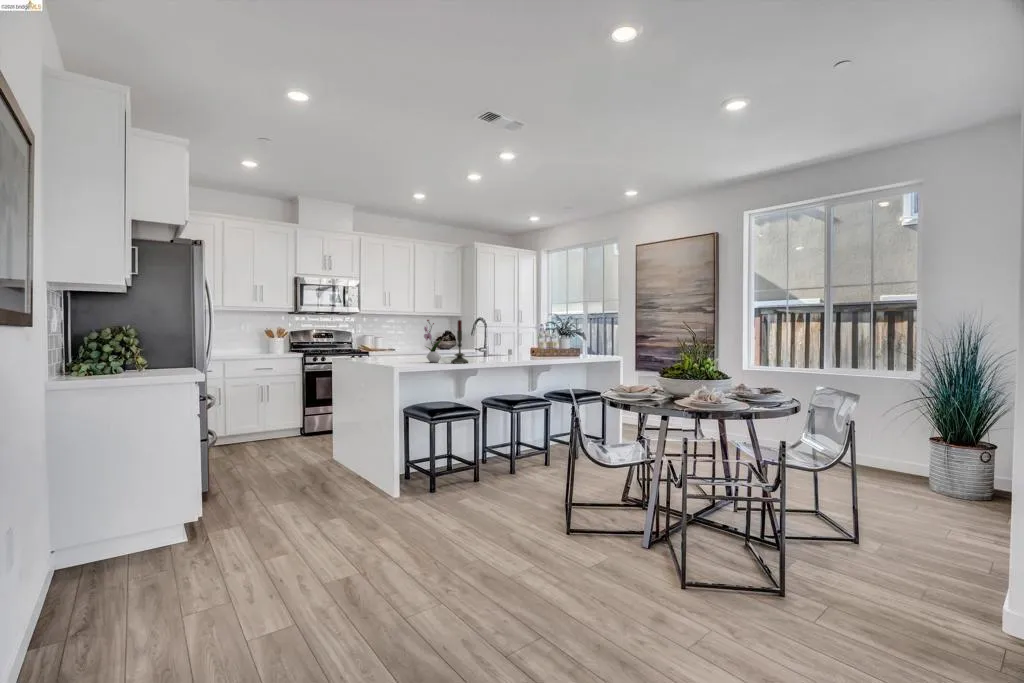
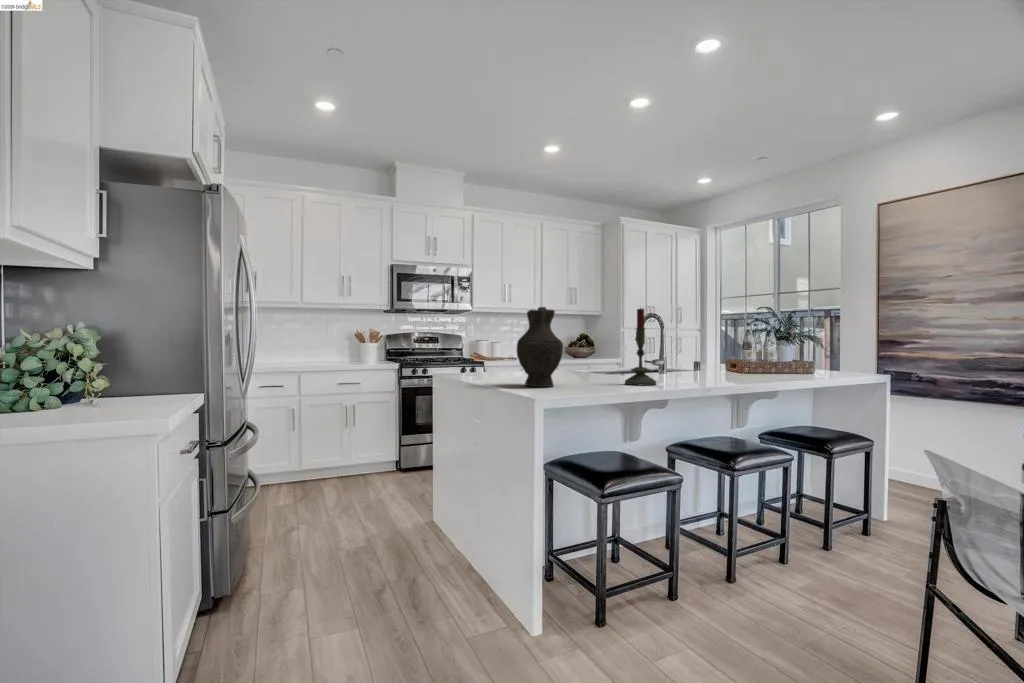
decorative vase: none [387,319,414,365] -> present [517,307,563,387]
flower arrangement: present [424,320,441,362] -> none [575,309,606,382]

